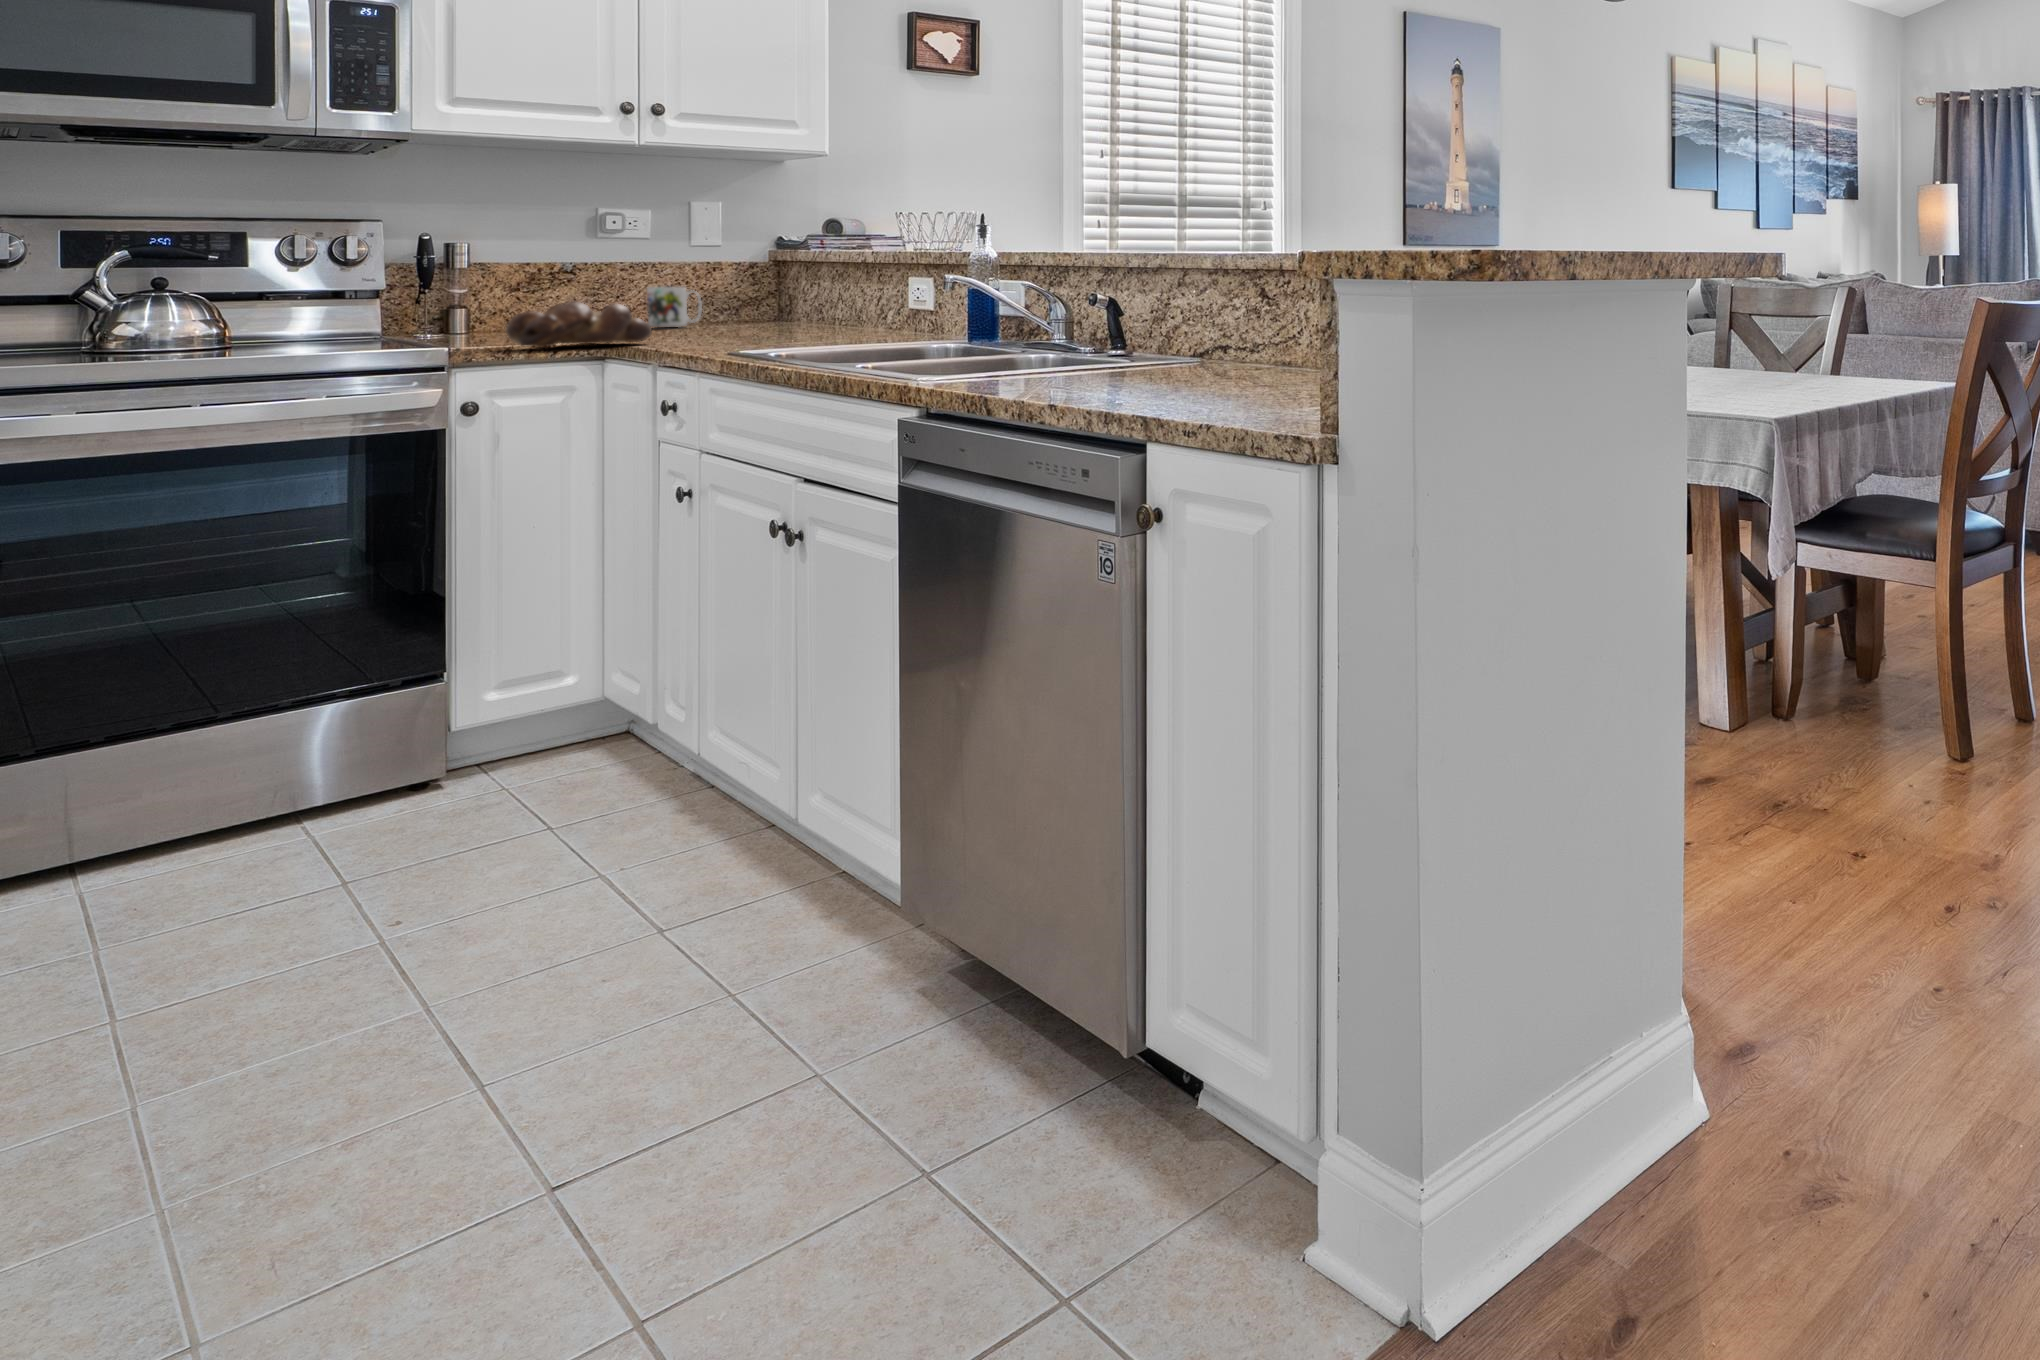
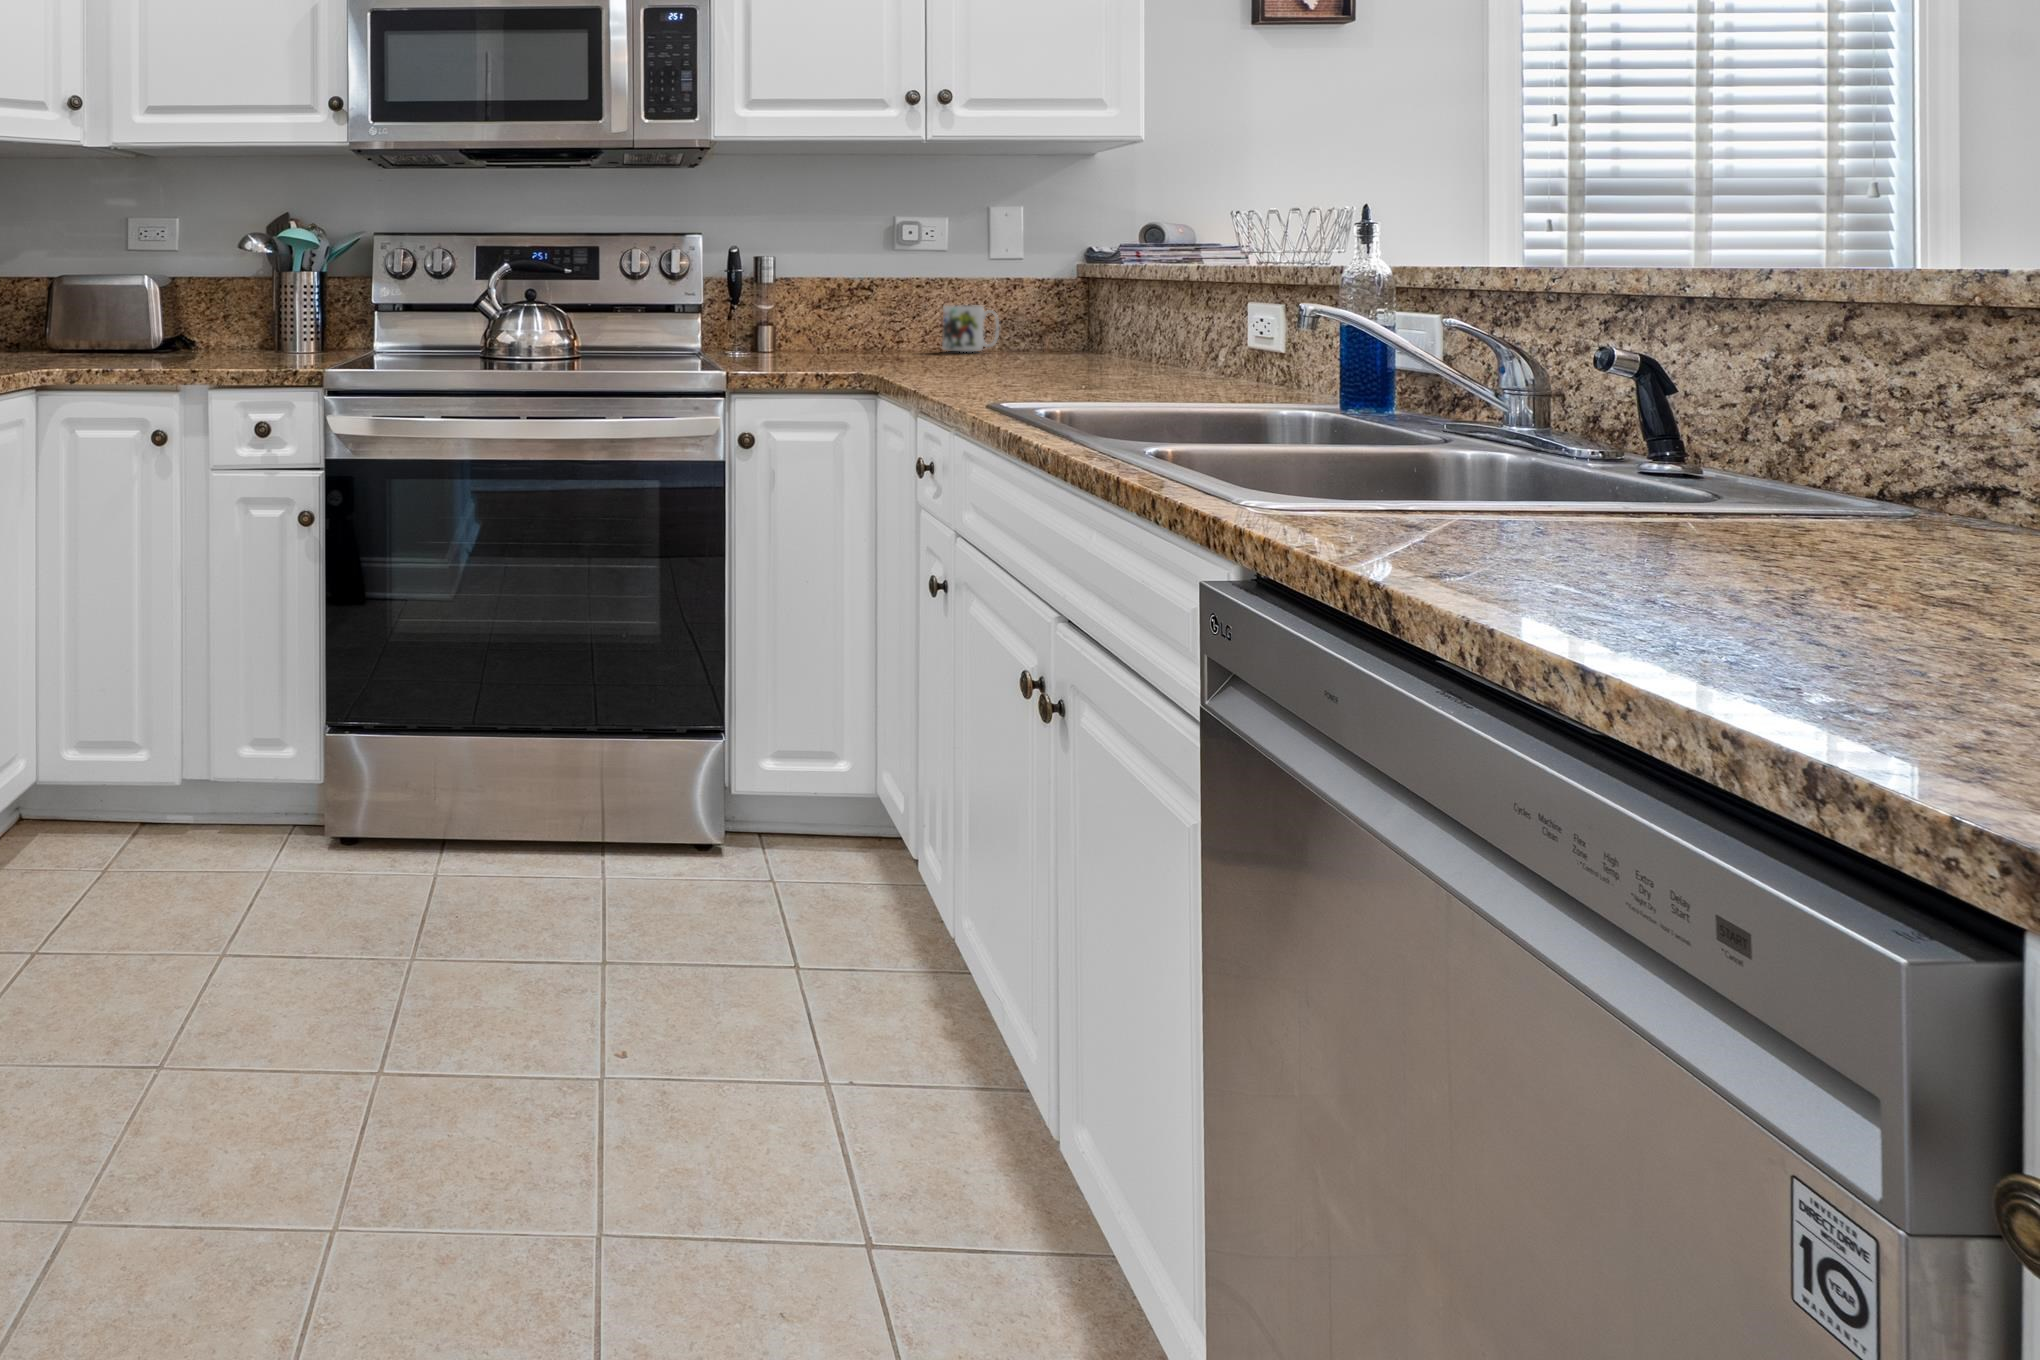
bread loaf: present [506,302,652,348] -> none [774,326,923,380]

